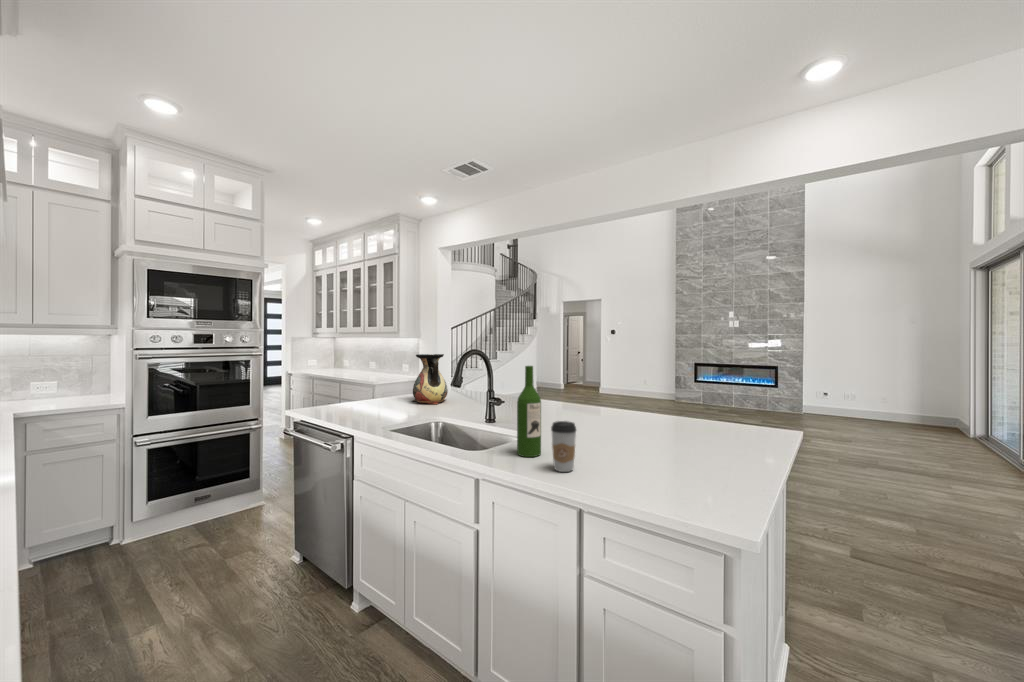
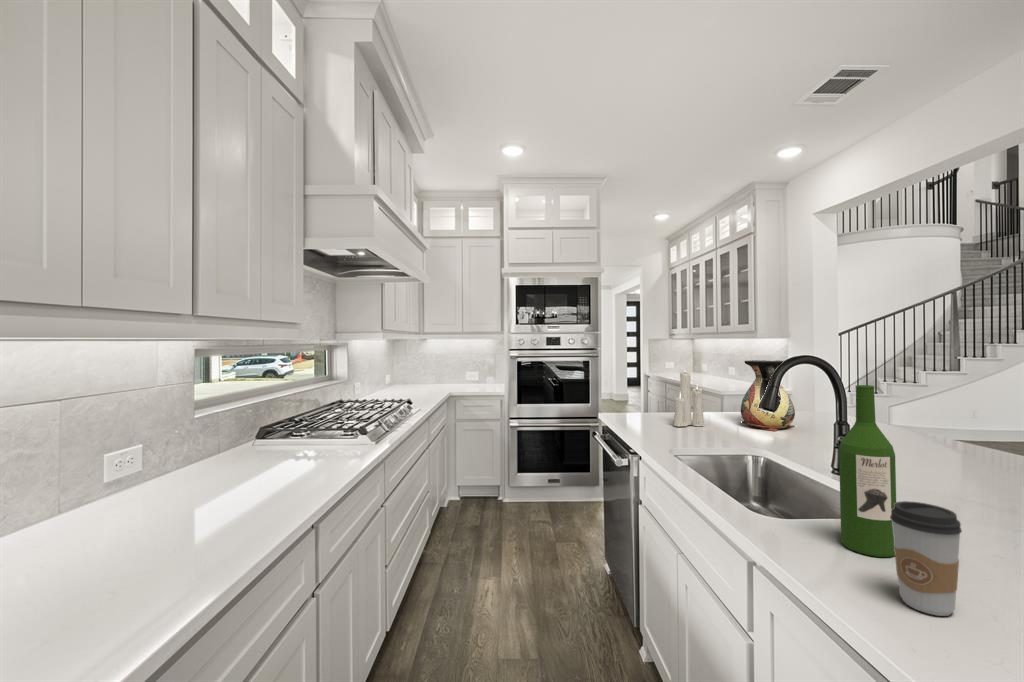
candle: none [365,356,389,409] -> present [674,371,704,427]

